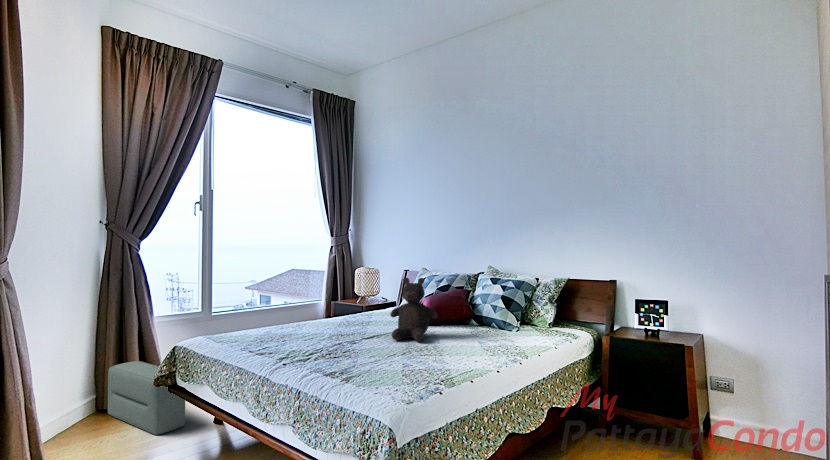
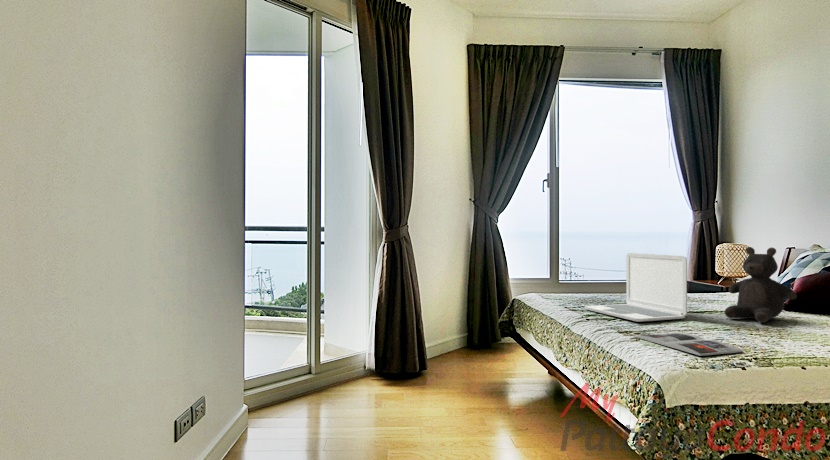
laptop: none [273,287,367,358] -> present [585,253,687,322]
pouf: present [108,361,185,435] -> none [475,312,524,371]
magazine: none [342,365,430,388] -> present [635,333,743,356]

